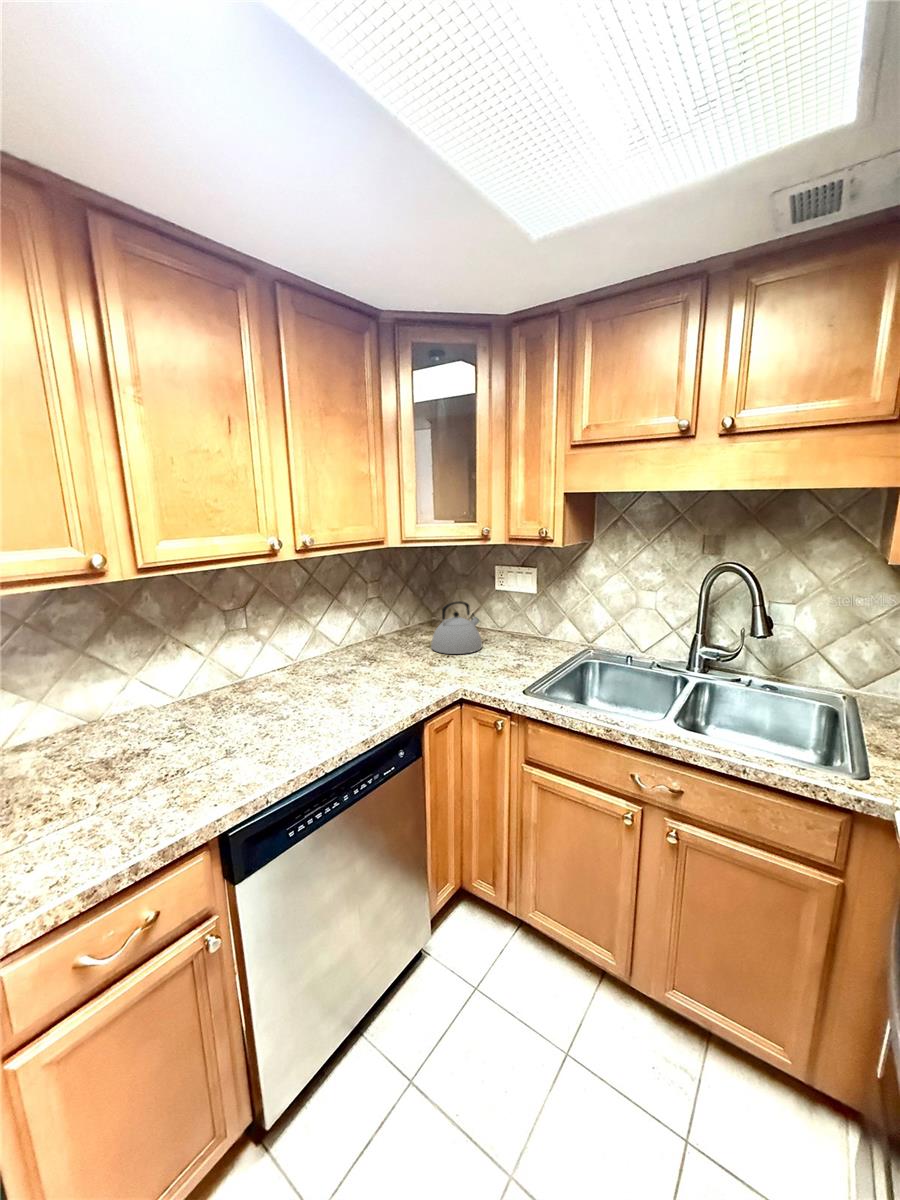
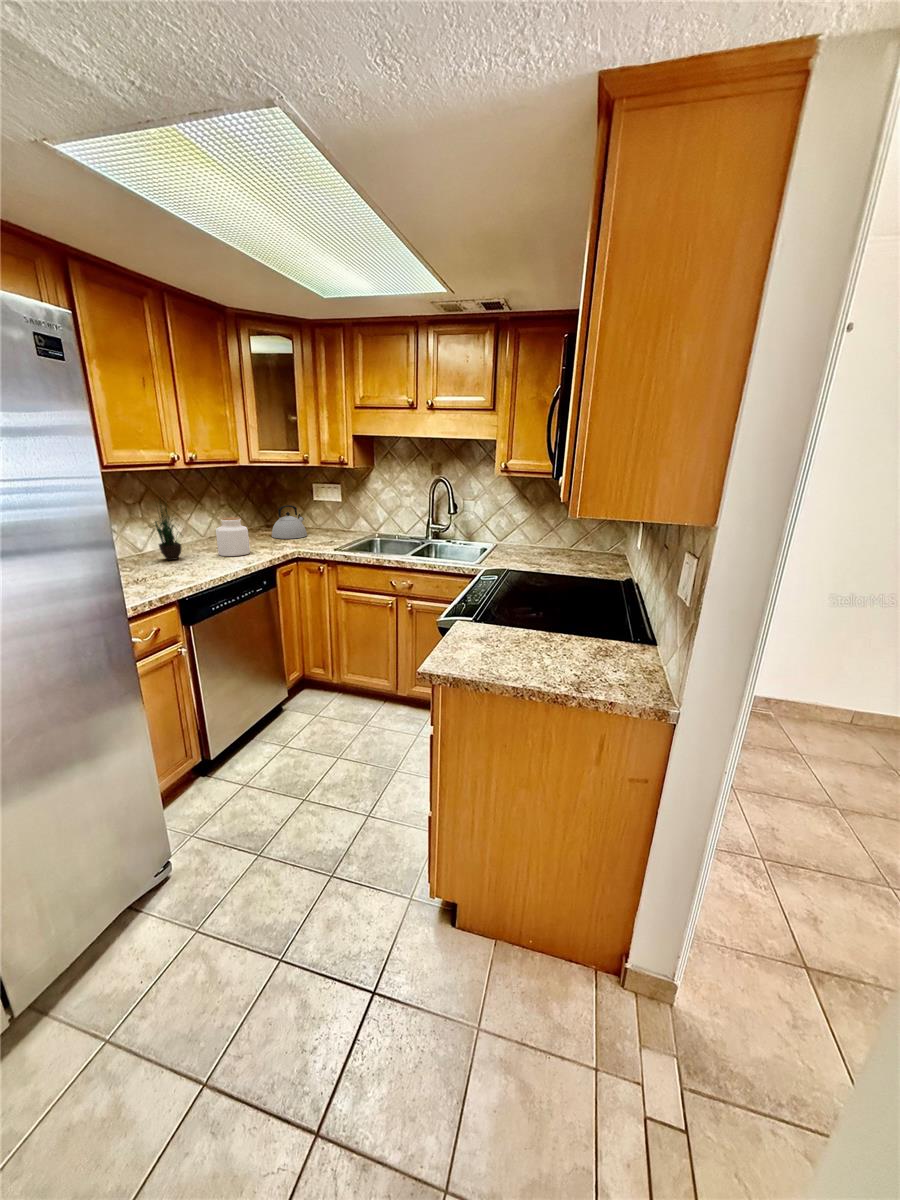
potted plant: none [225,586,293,705] -> present [155,505,181,560]
jar: none [337,632,387,700] -> present [216,517,250,556]

